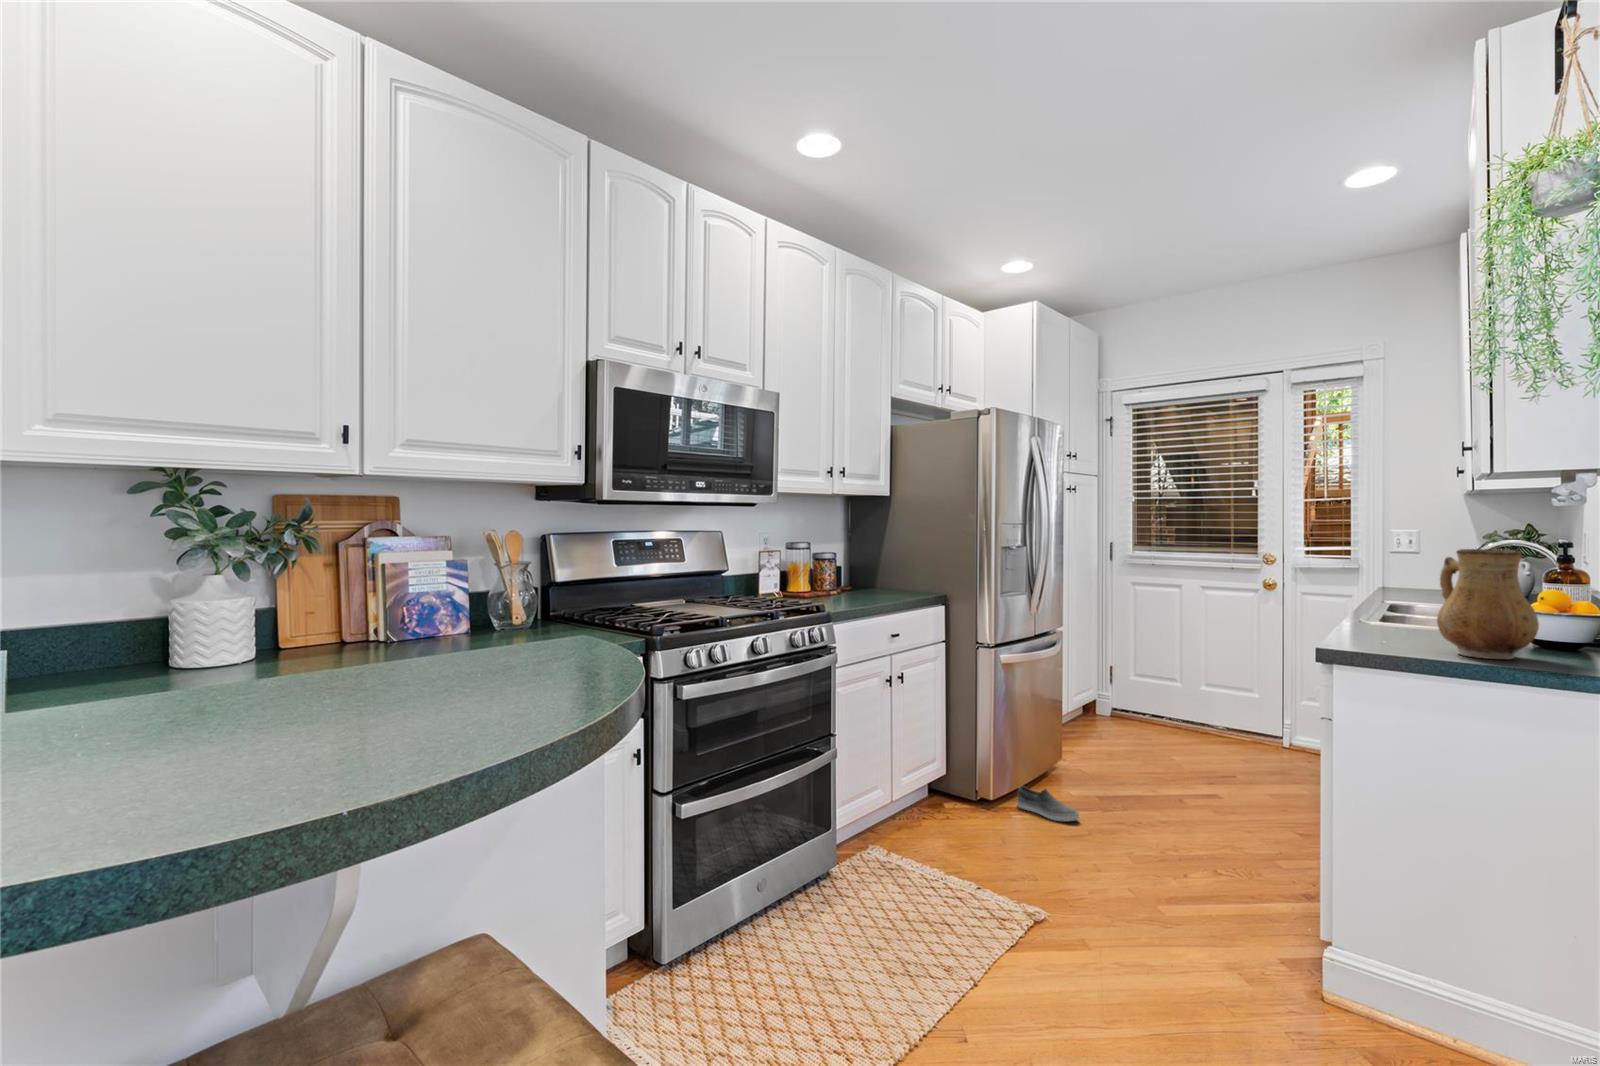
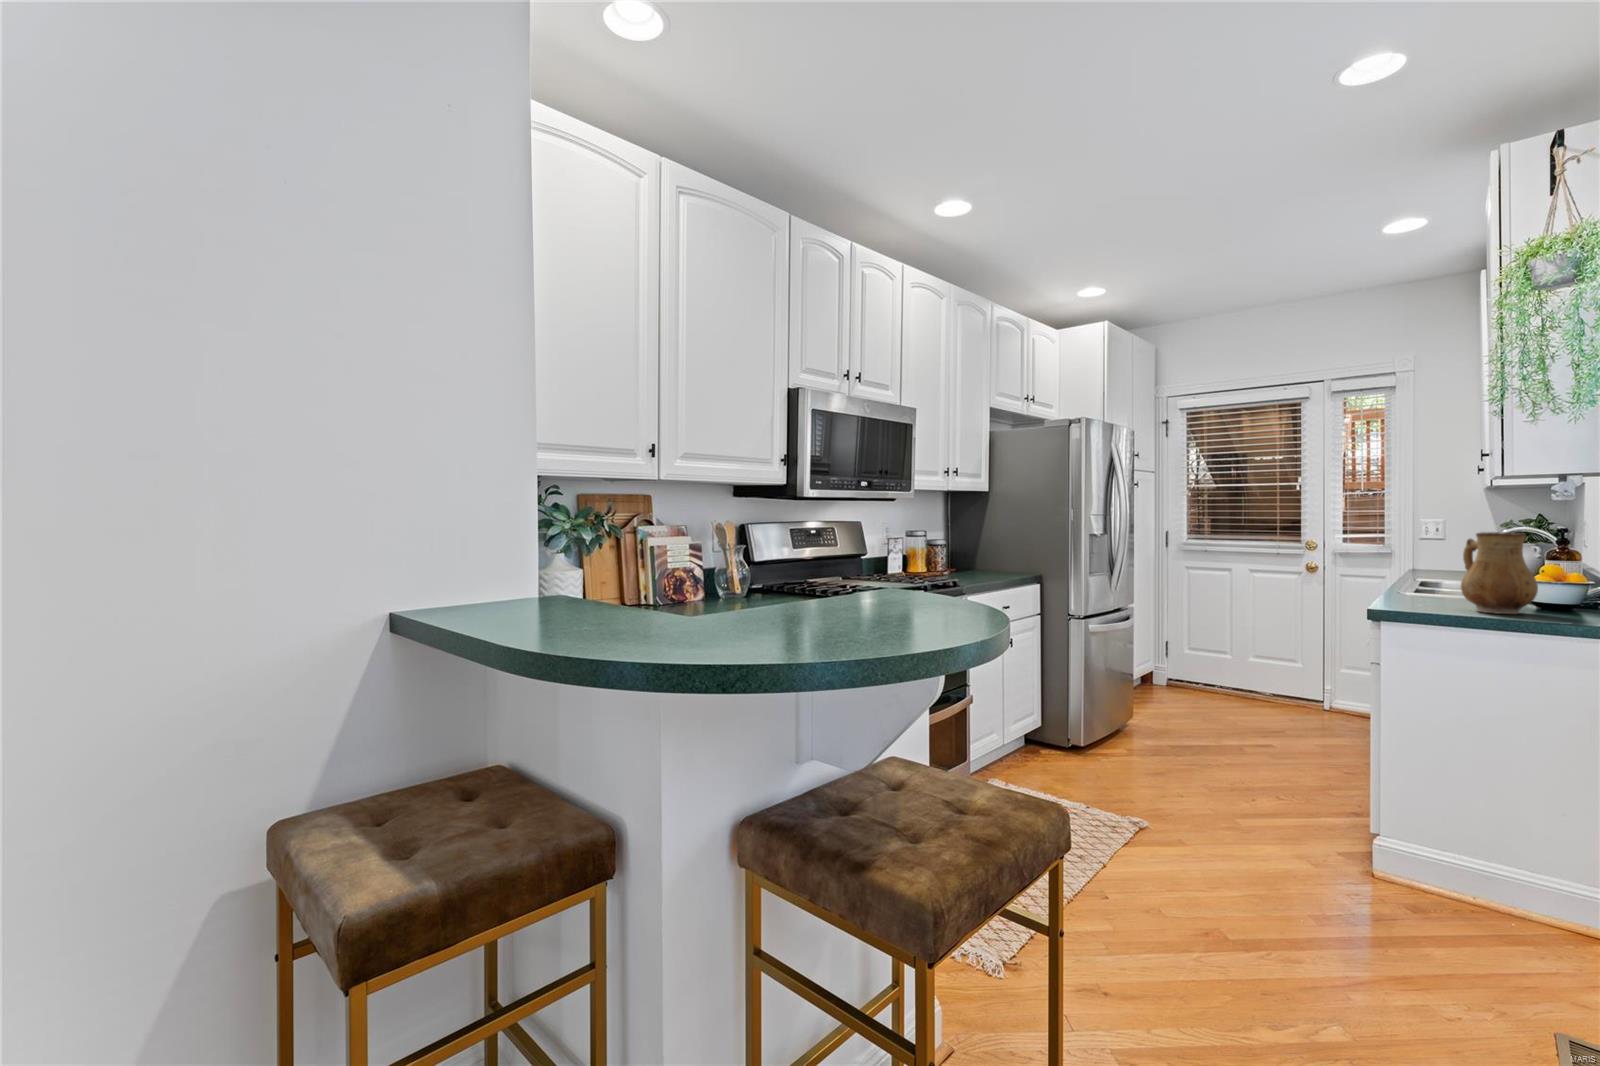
shoe: present [1017,786,1079,821] -> none [1102,735,1157,762]

